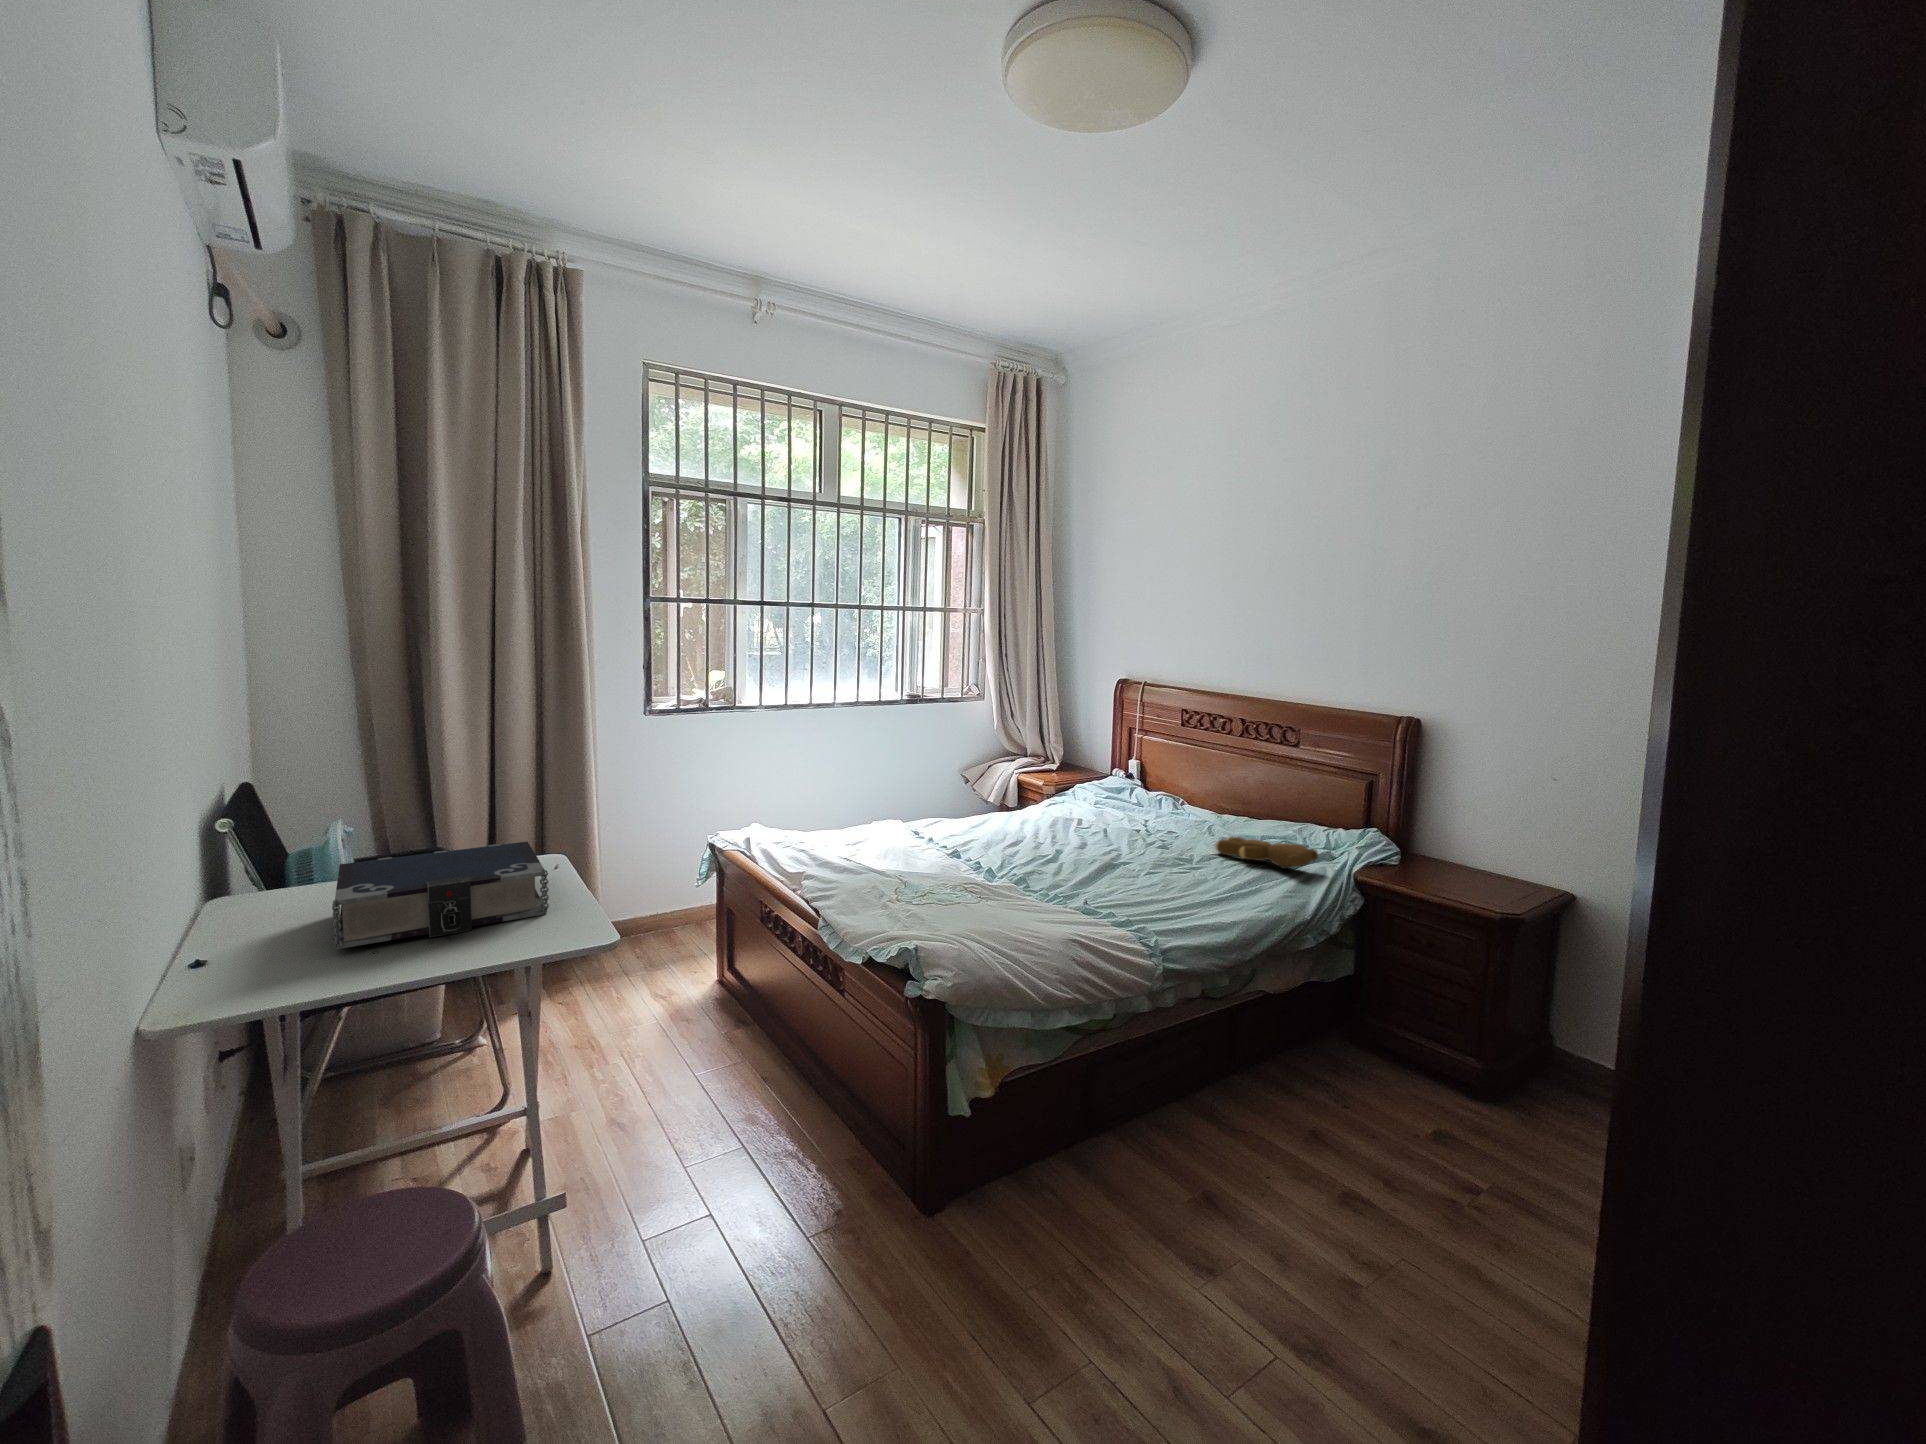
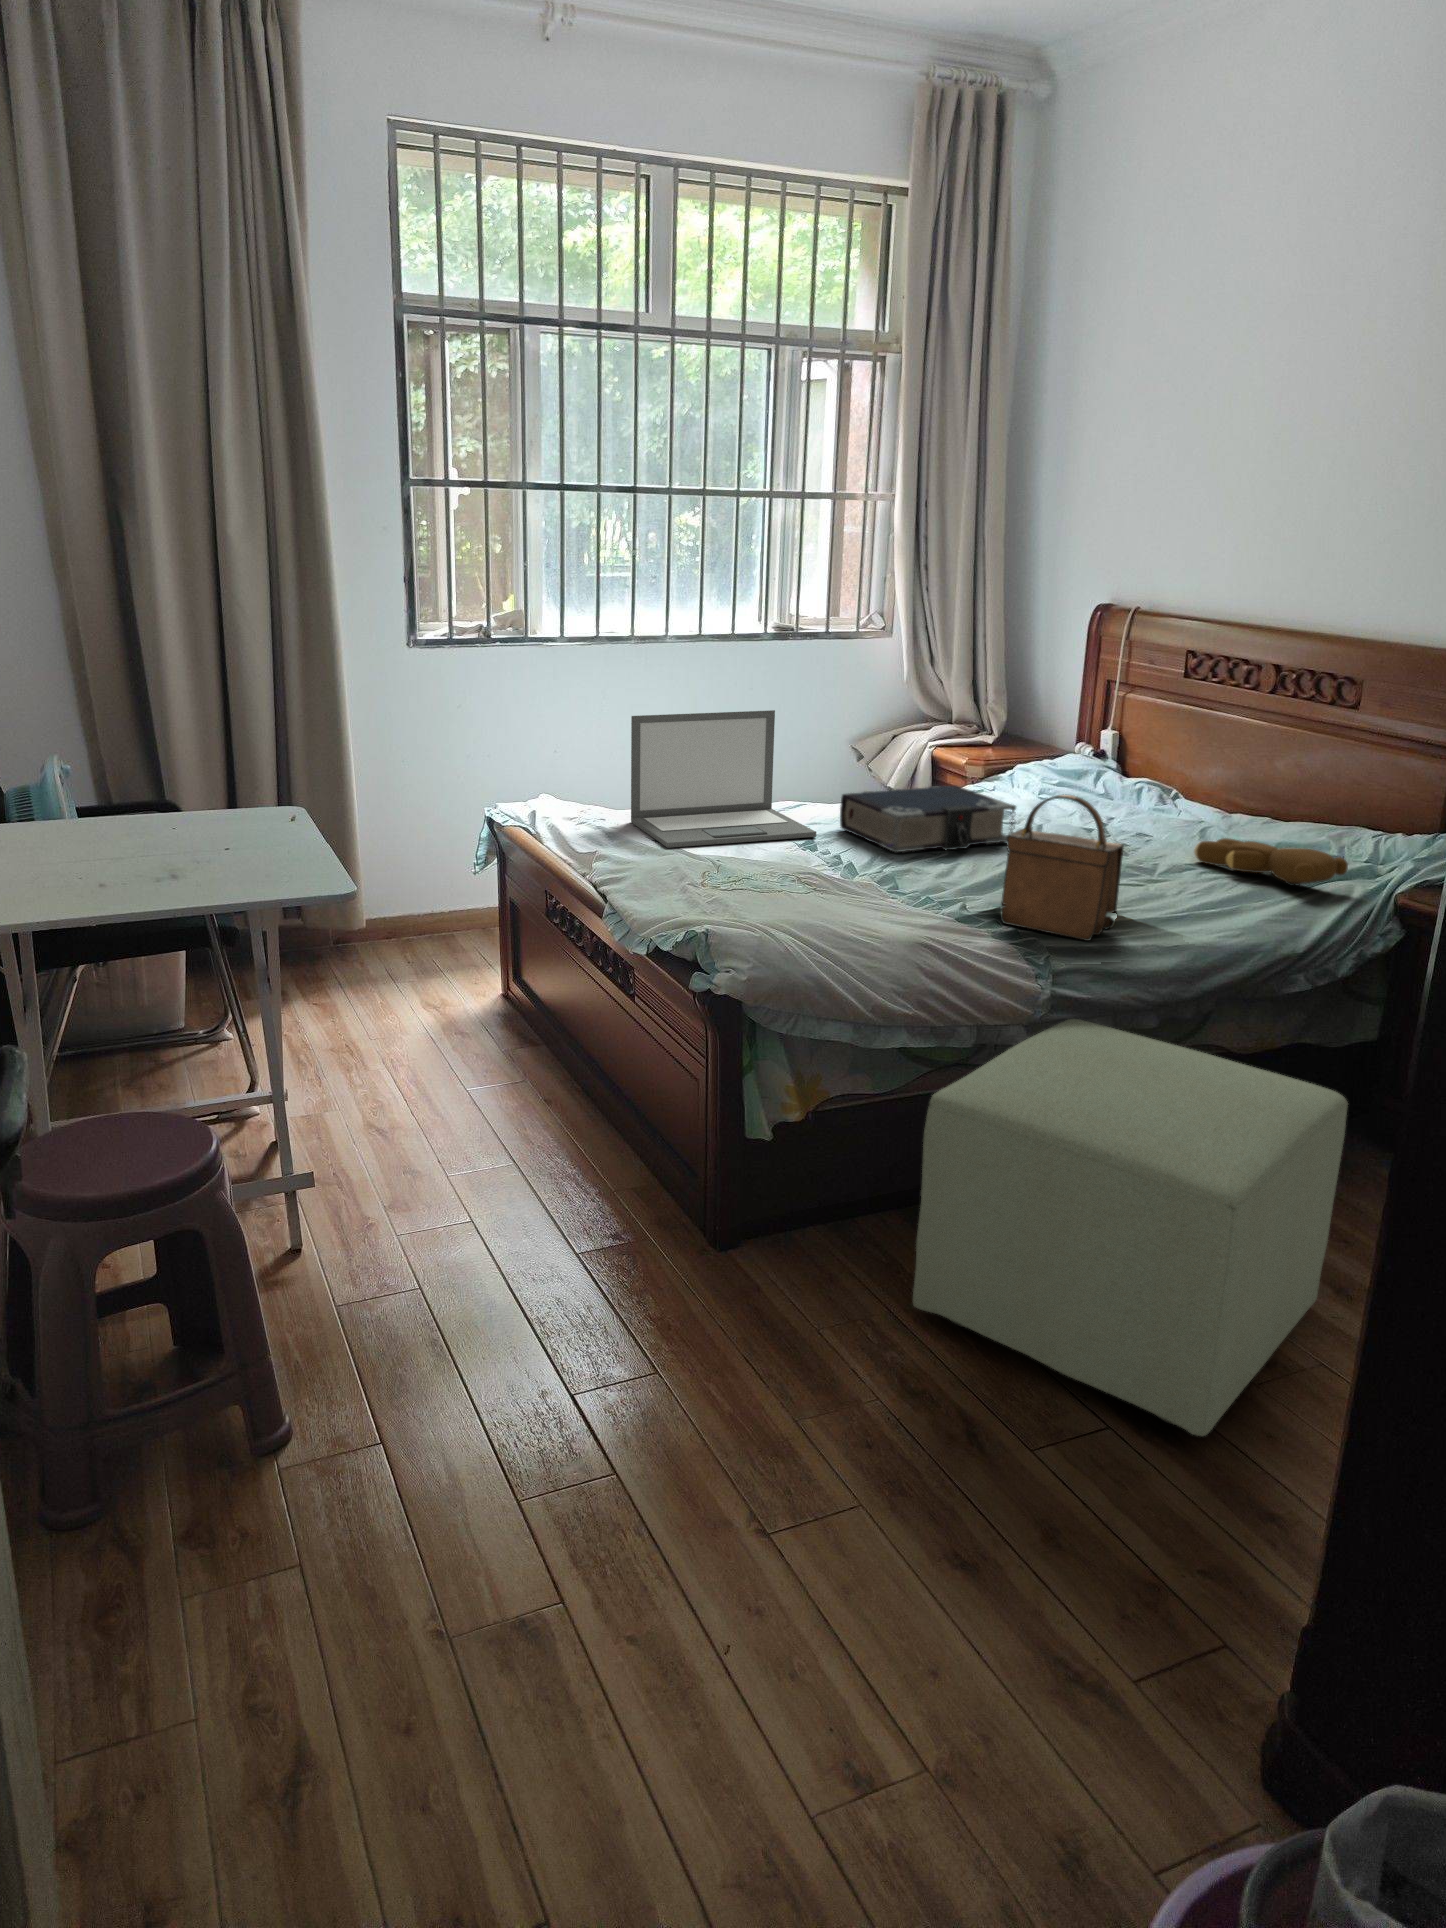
laptop: none [824,758,961,865] -> present [631,710,816,848]
handbag: none [1107,818,1188,922] -> present [1001,795,1124,941]
book: present [332,842,549,949] -> present [840,786,1016,852]
ottoman: none [1092,985,1382,1343] -> present [913,1019,1348,1436]

